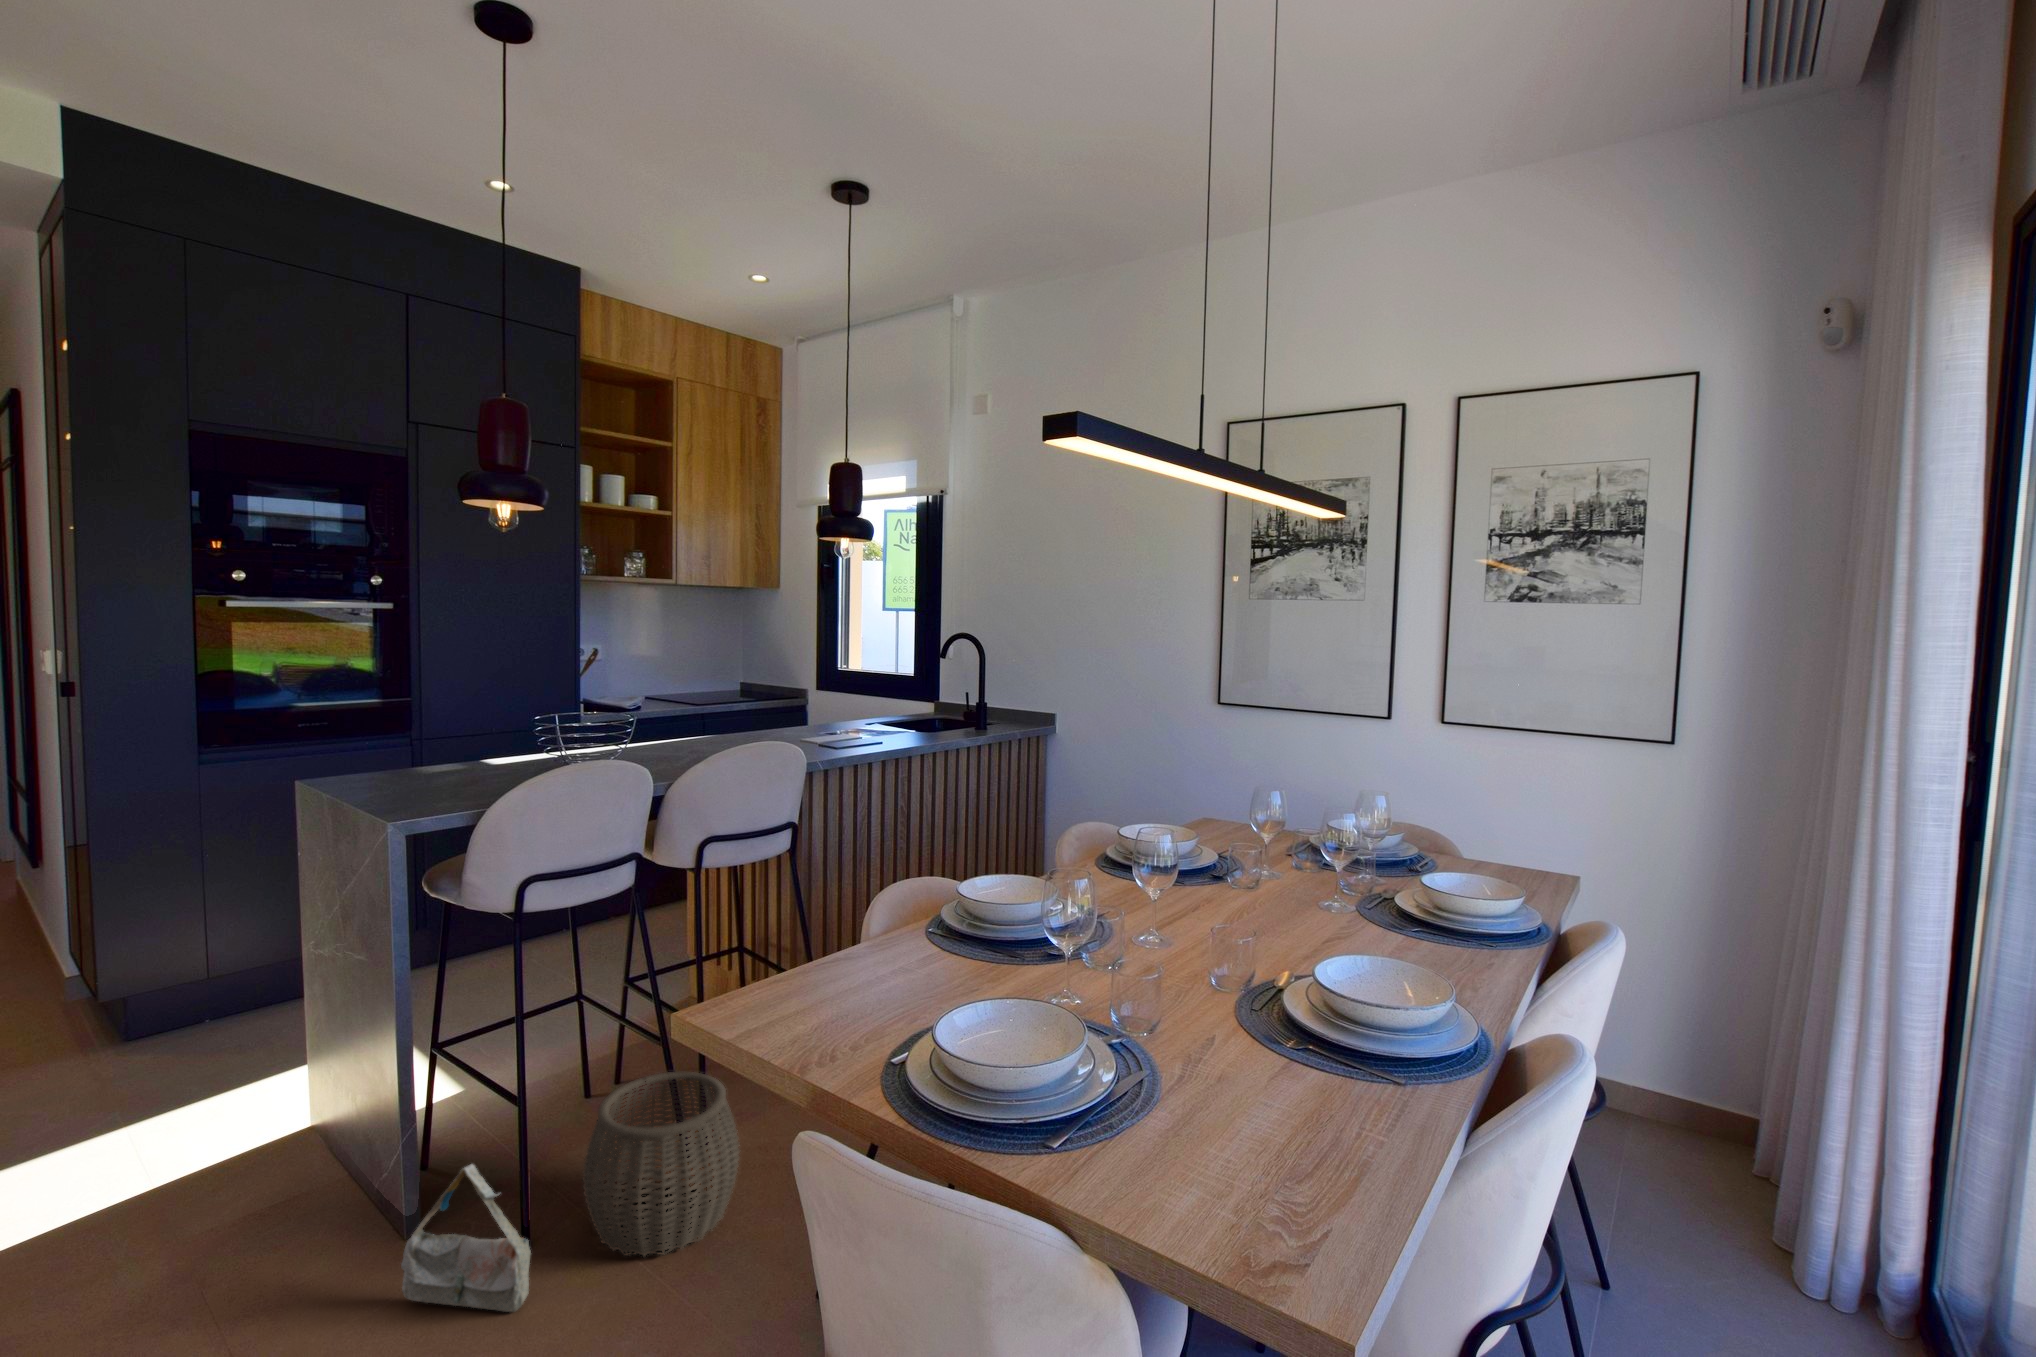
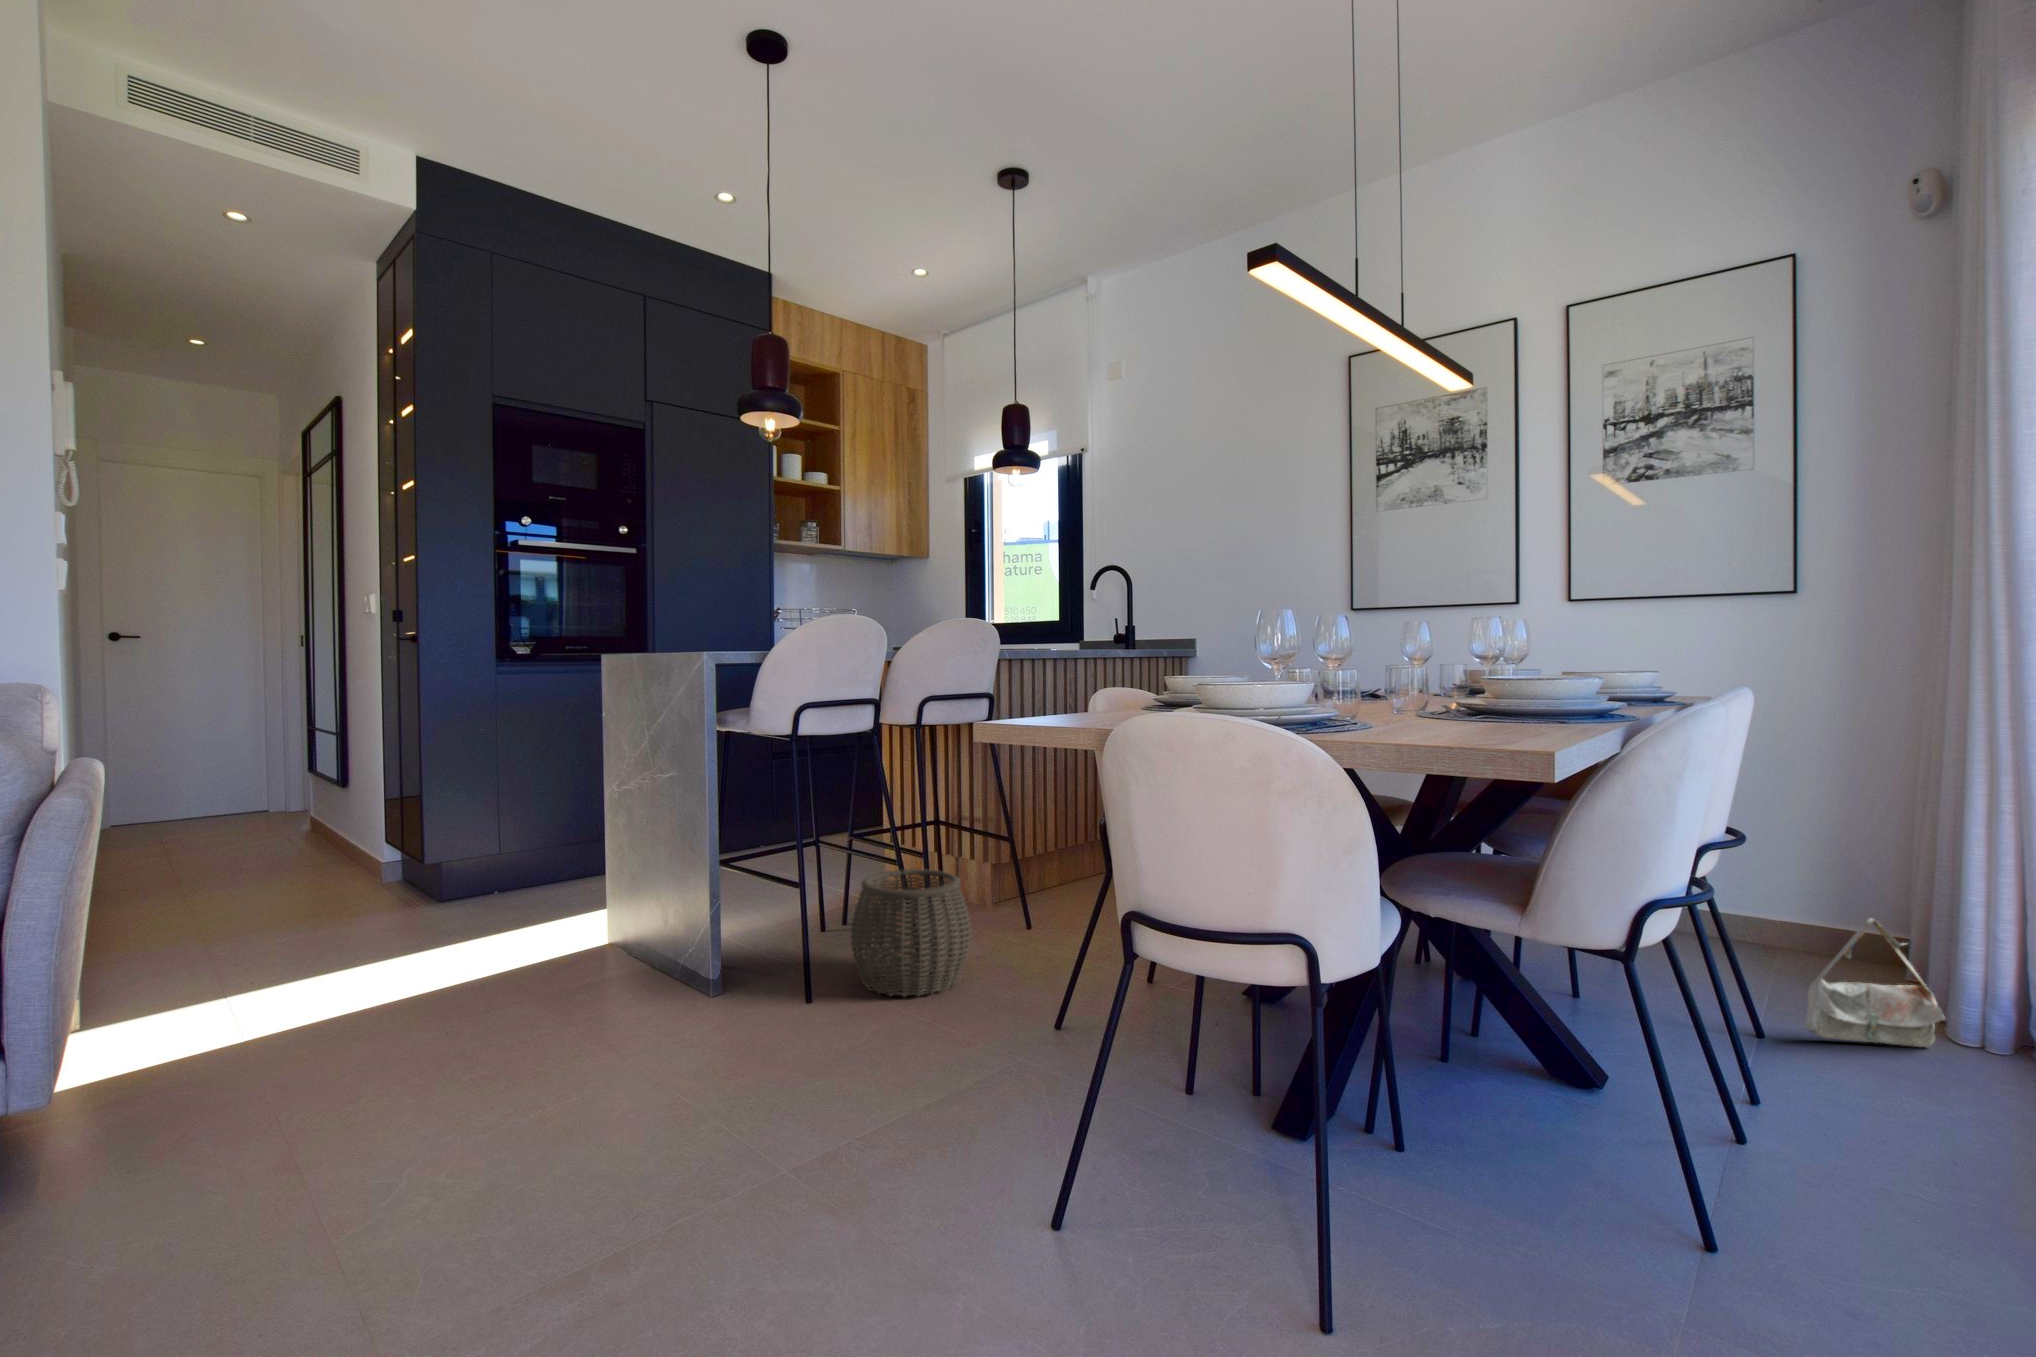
bag: present [401,1164,531,1312] -> present [1805,919,1945,1047]

